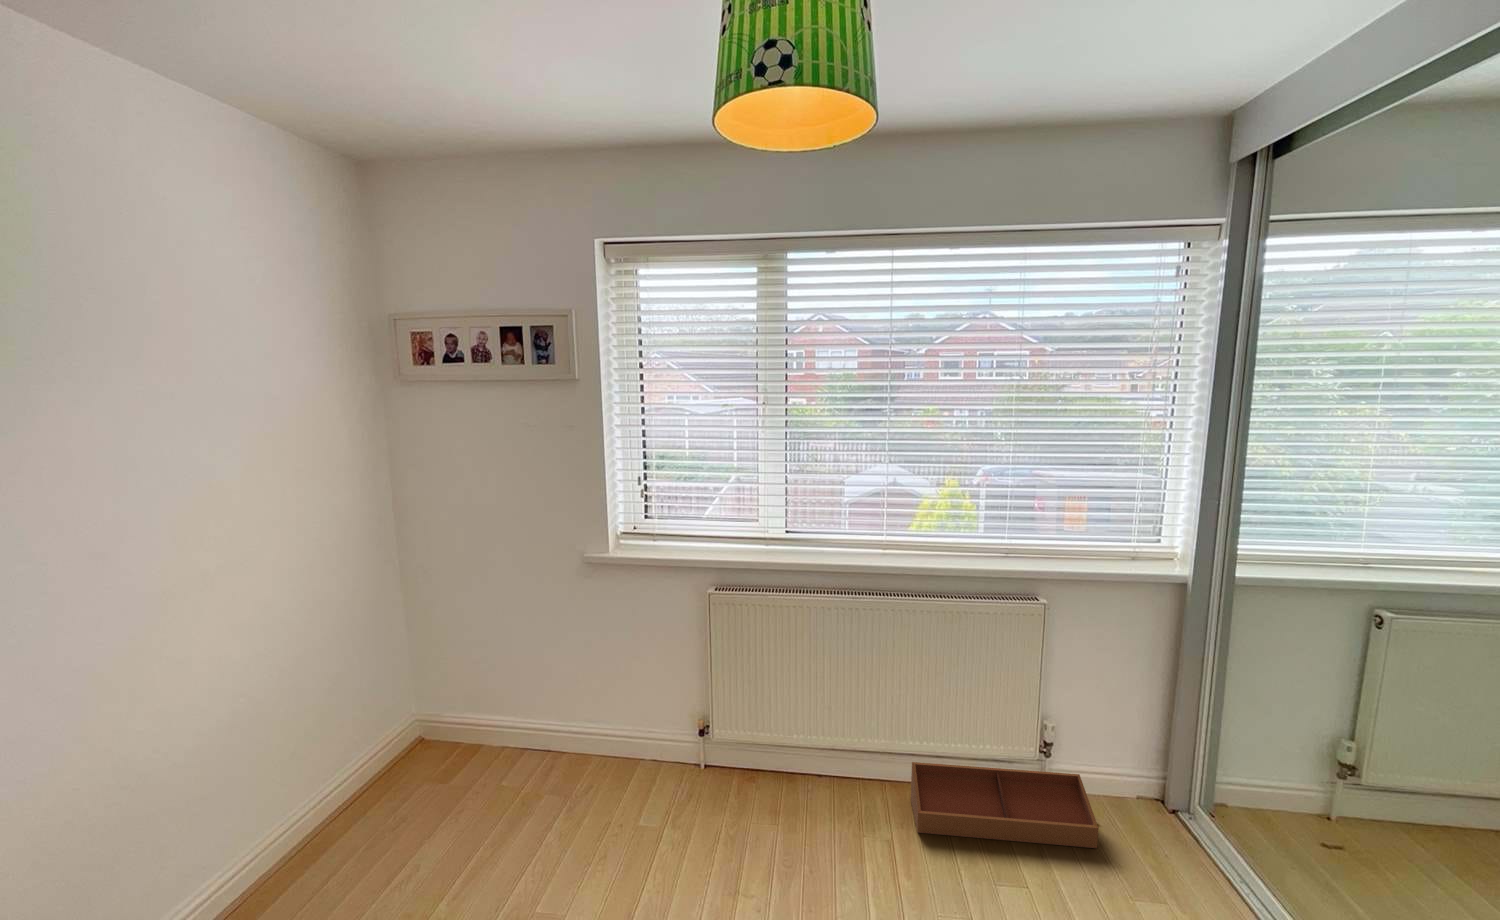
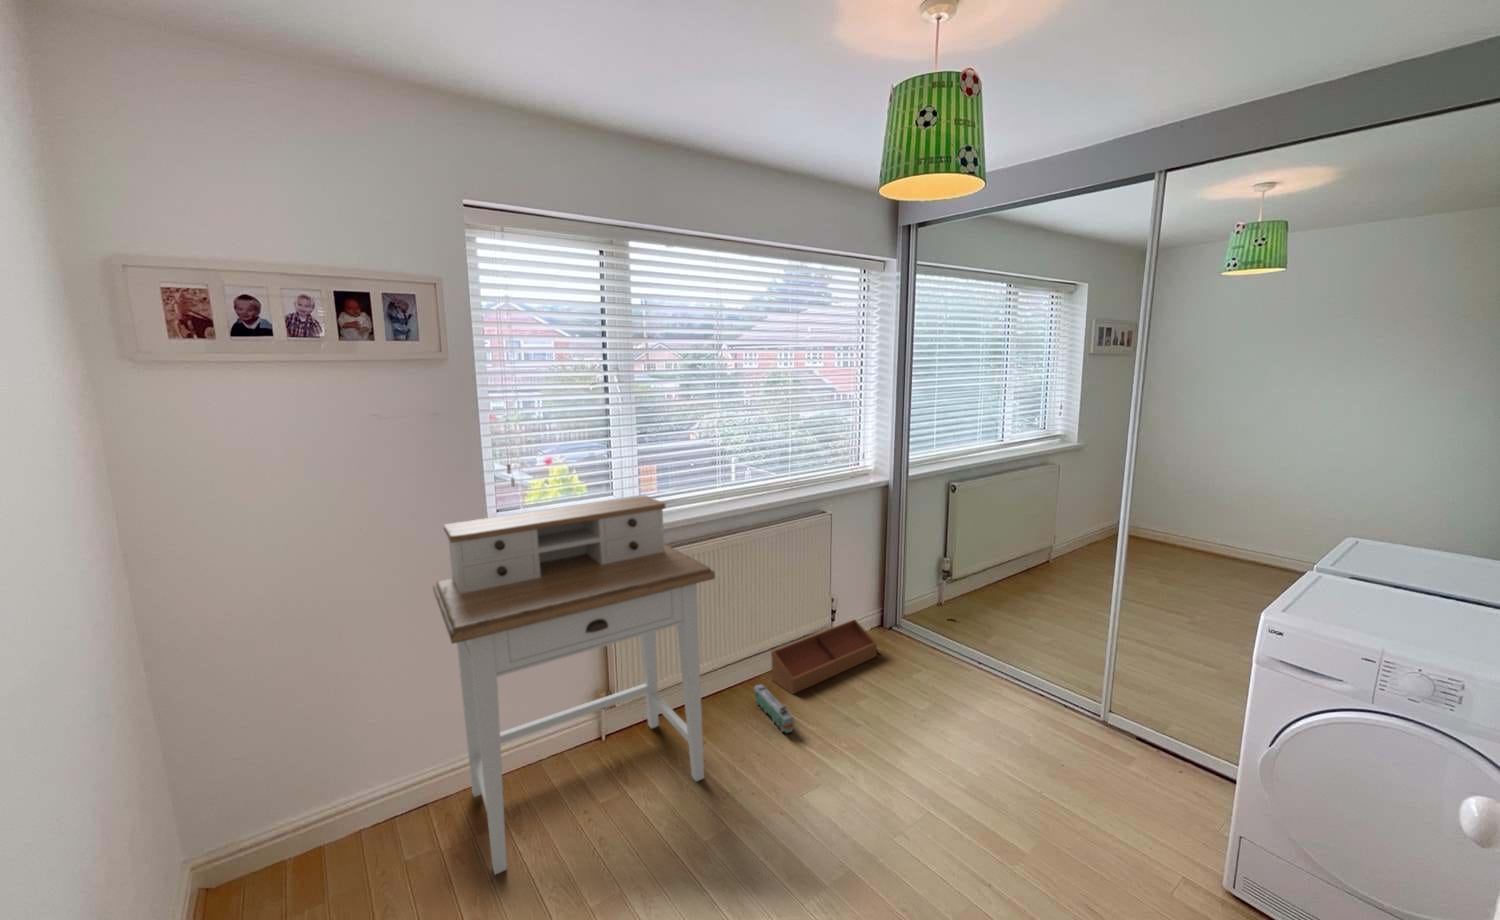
desk: none [481,523,762,869] -> present [433,496,715,874]
toy train: none [852,795,877,880] -> present [754,684,794,733]

